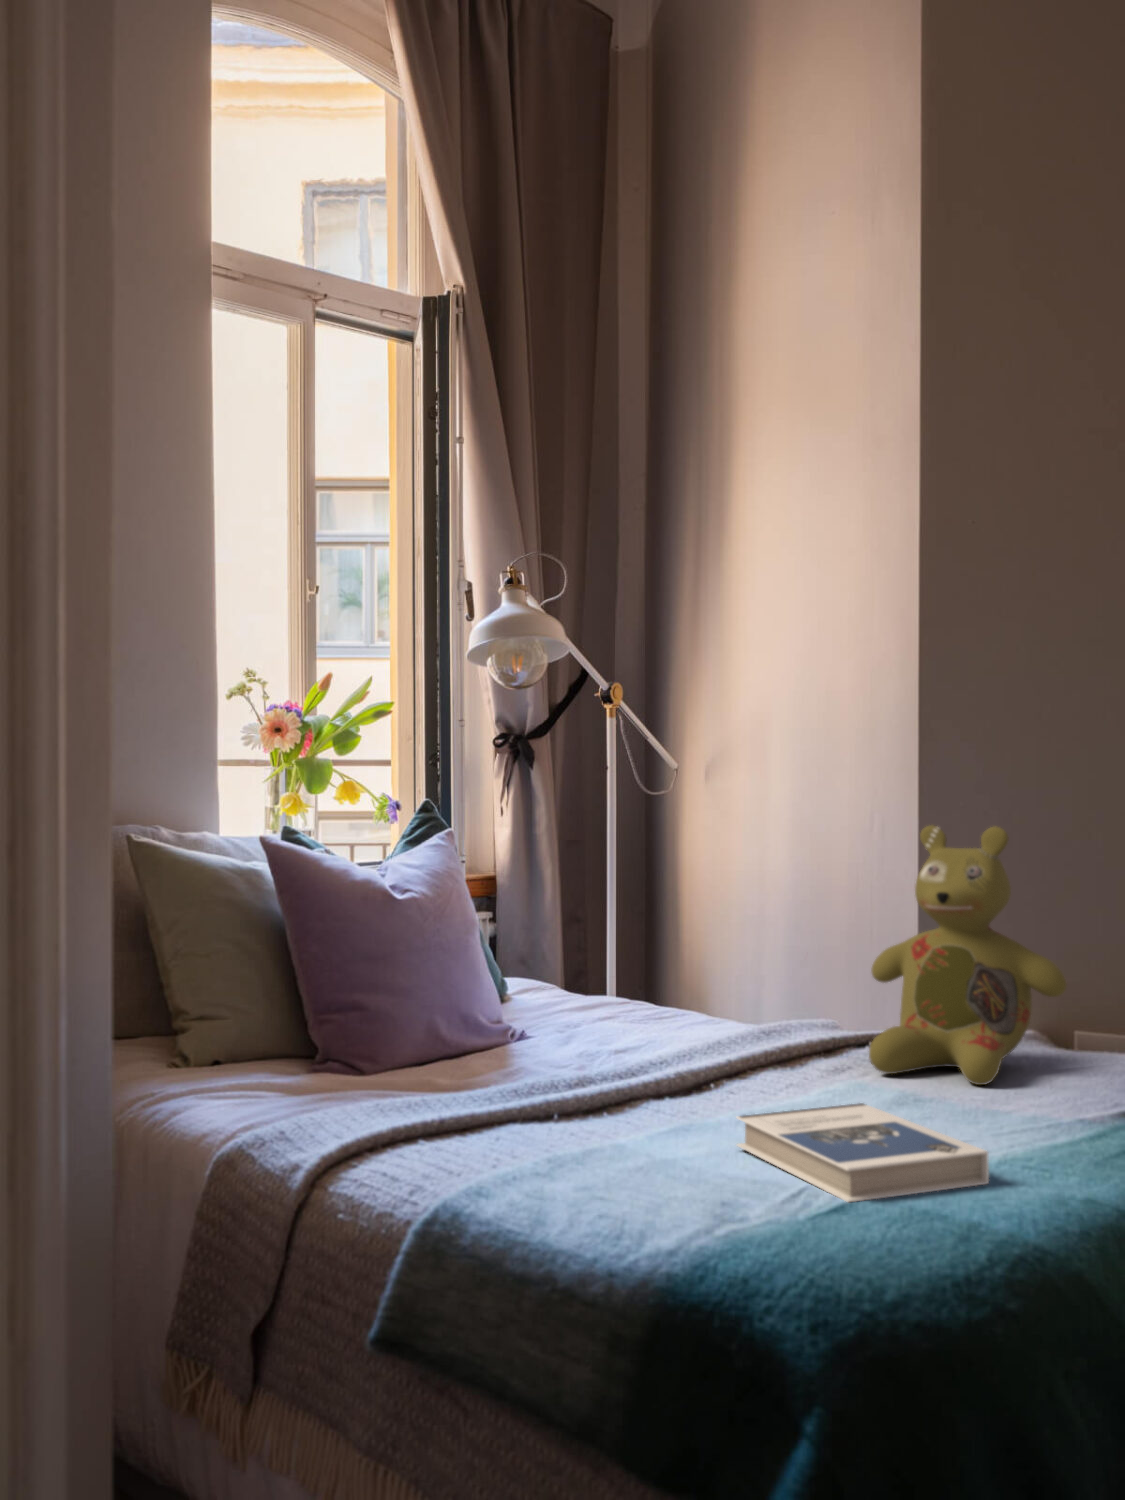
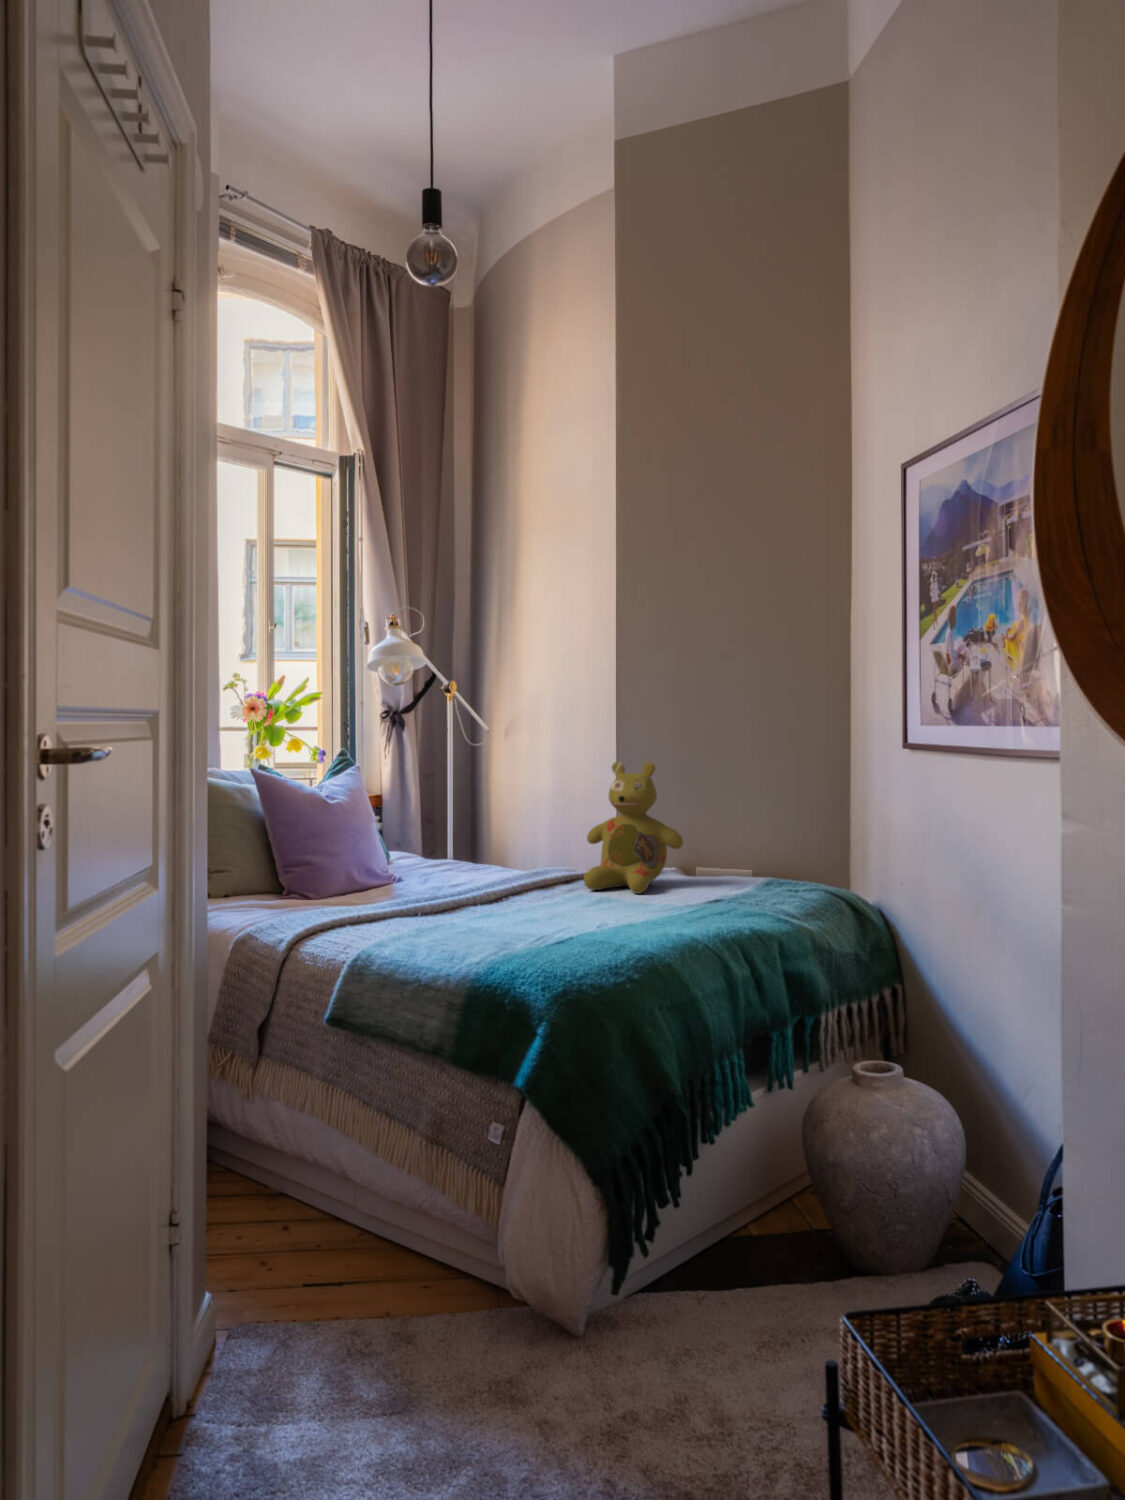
hardback book: present [737,1103,989,1203] -> none [512,900,632,942]

